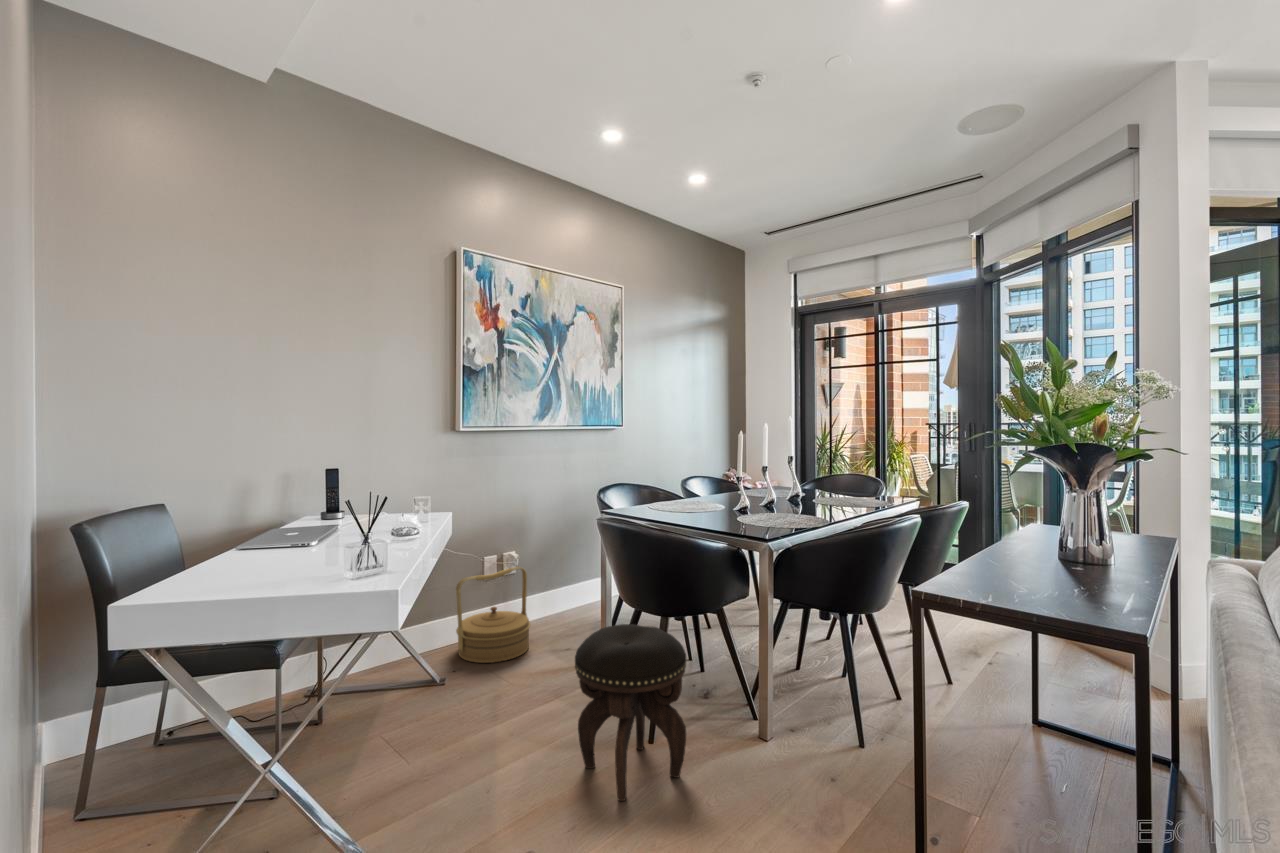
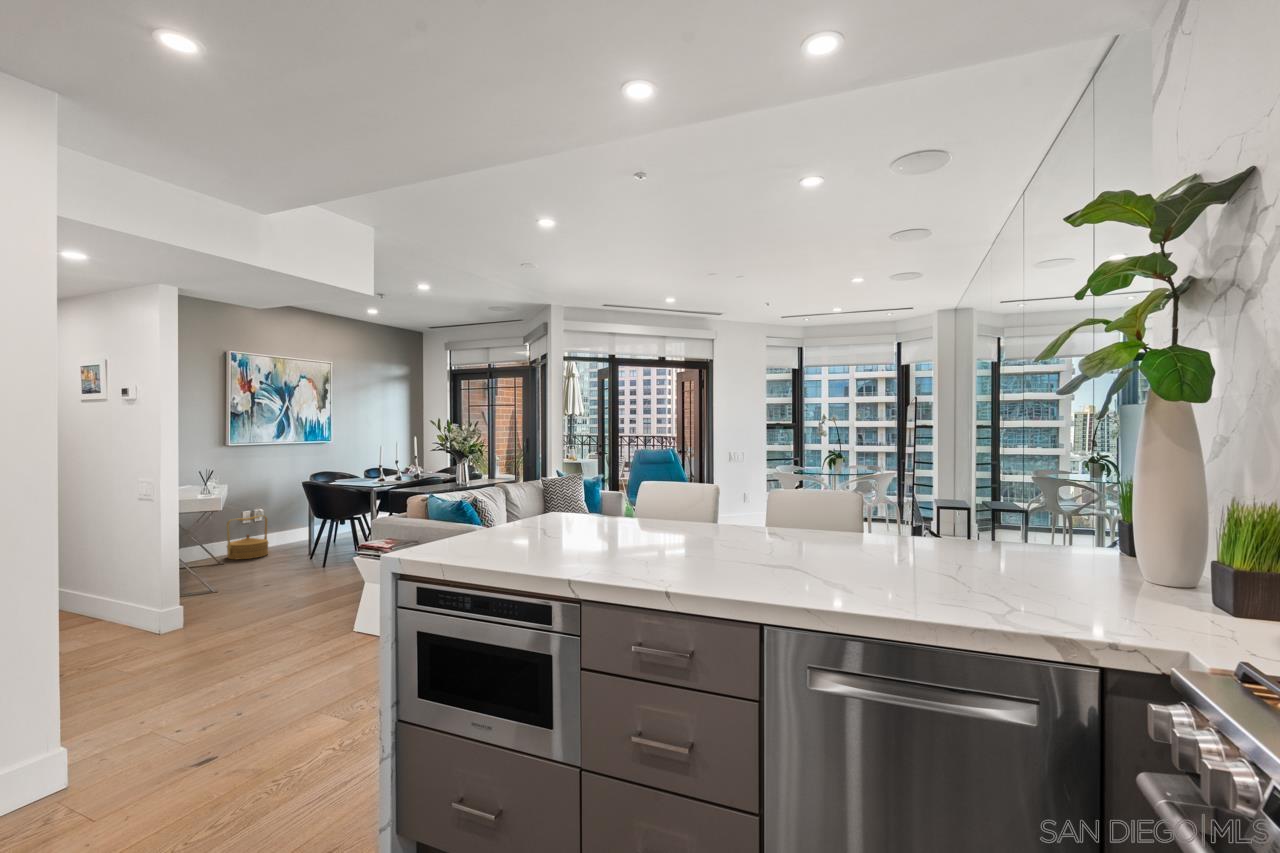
footstool: present [575,624,686,801] -> none [281,523,329,580]

